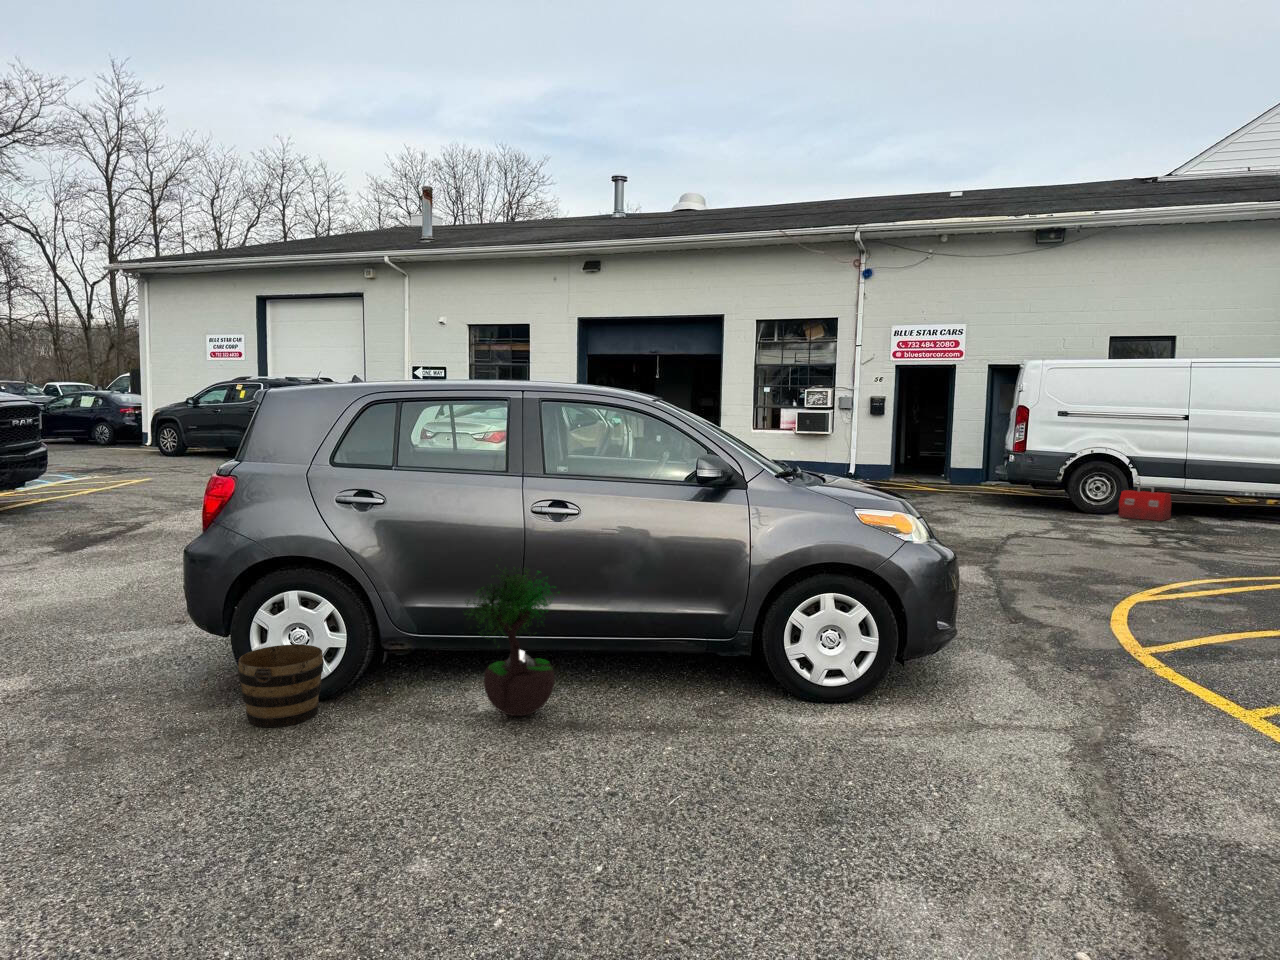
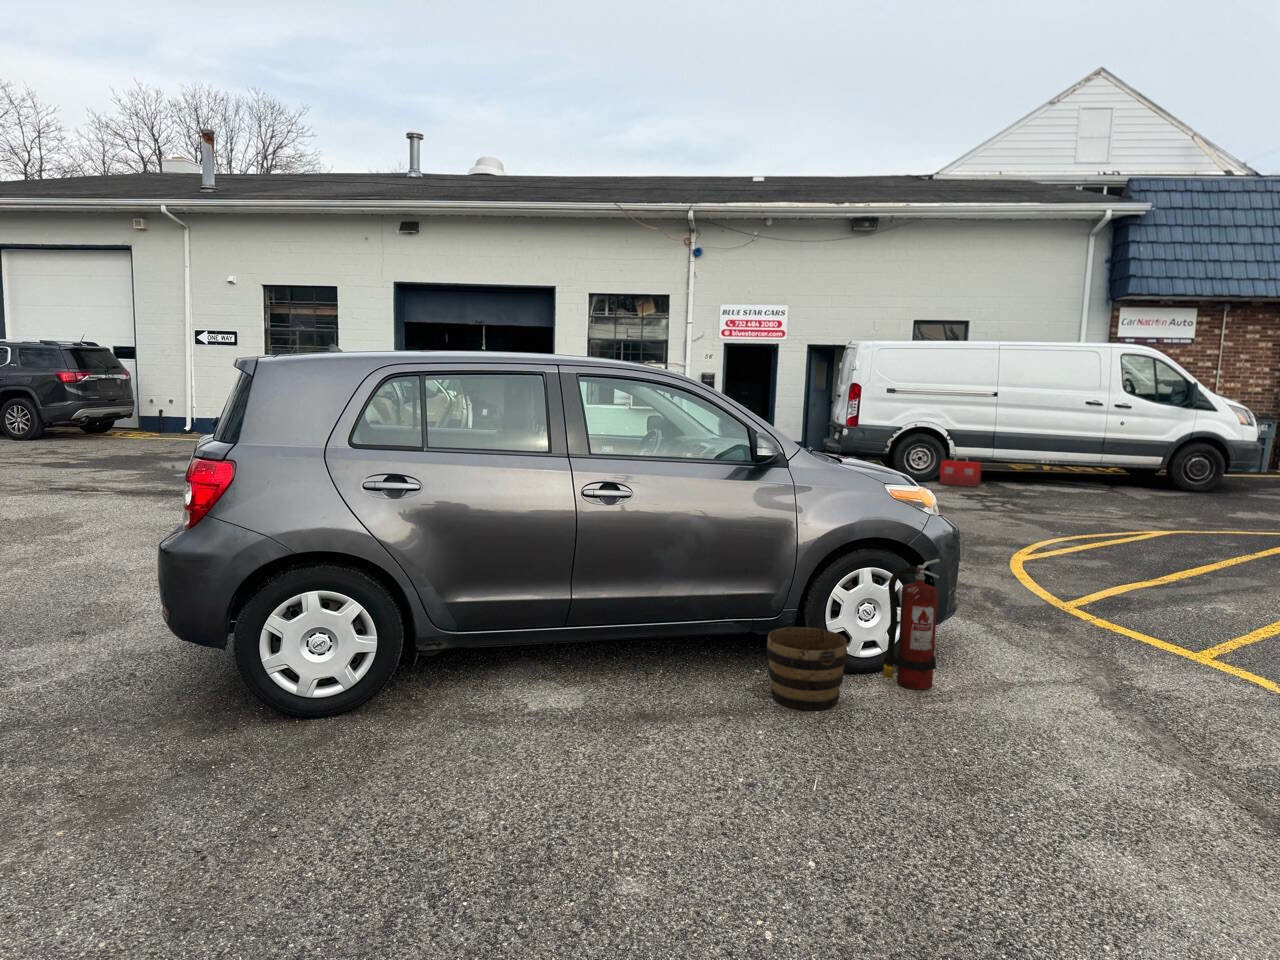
potted tree: present [463,558,554,716] -> none [529,547,634,716]
fire extinguisher: none [840,588,899,725] -> present [883,559,940,690]
bucket: present [238,644,324,727] -> present [767,627,848,710]

